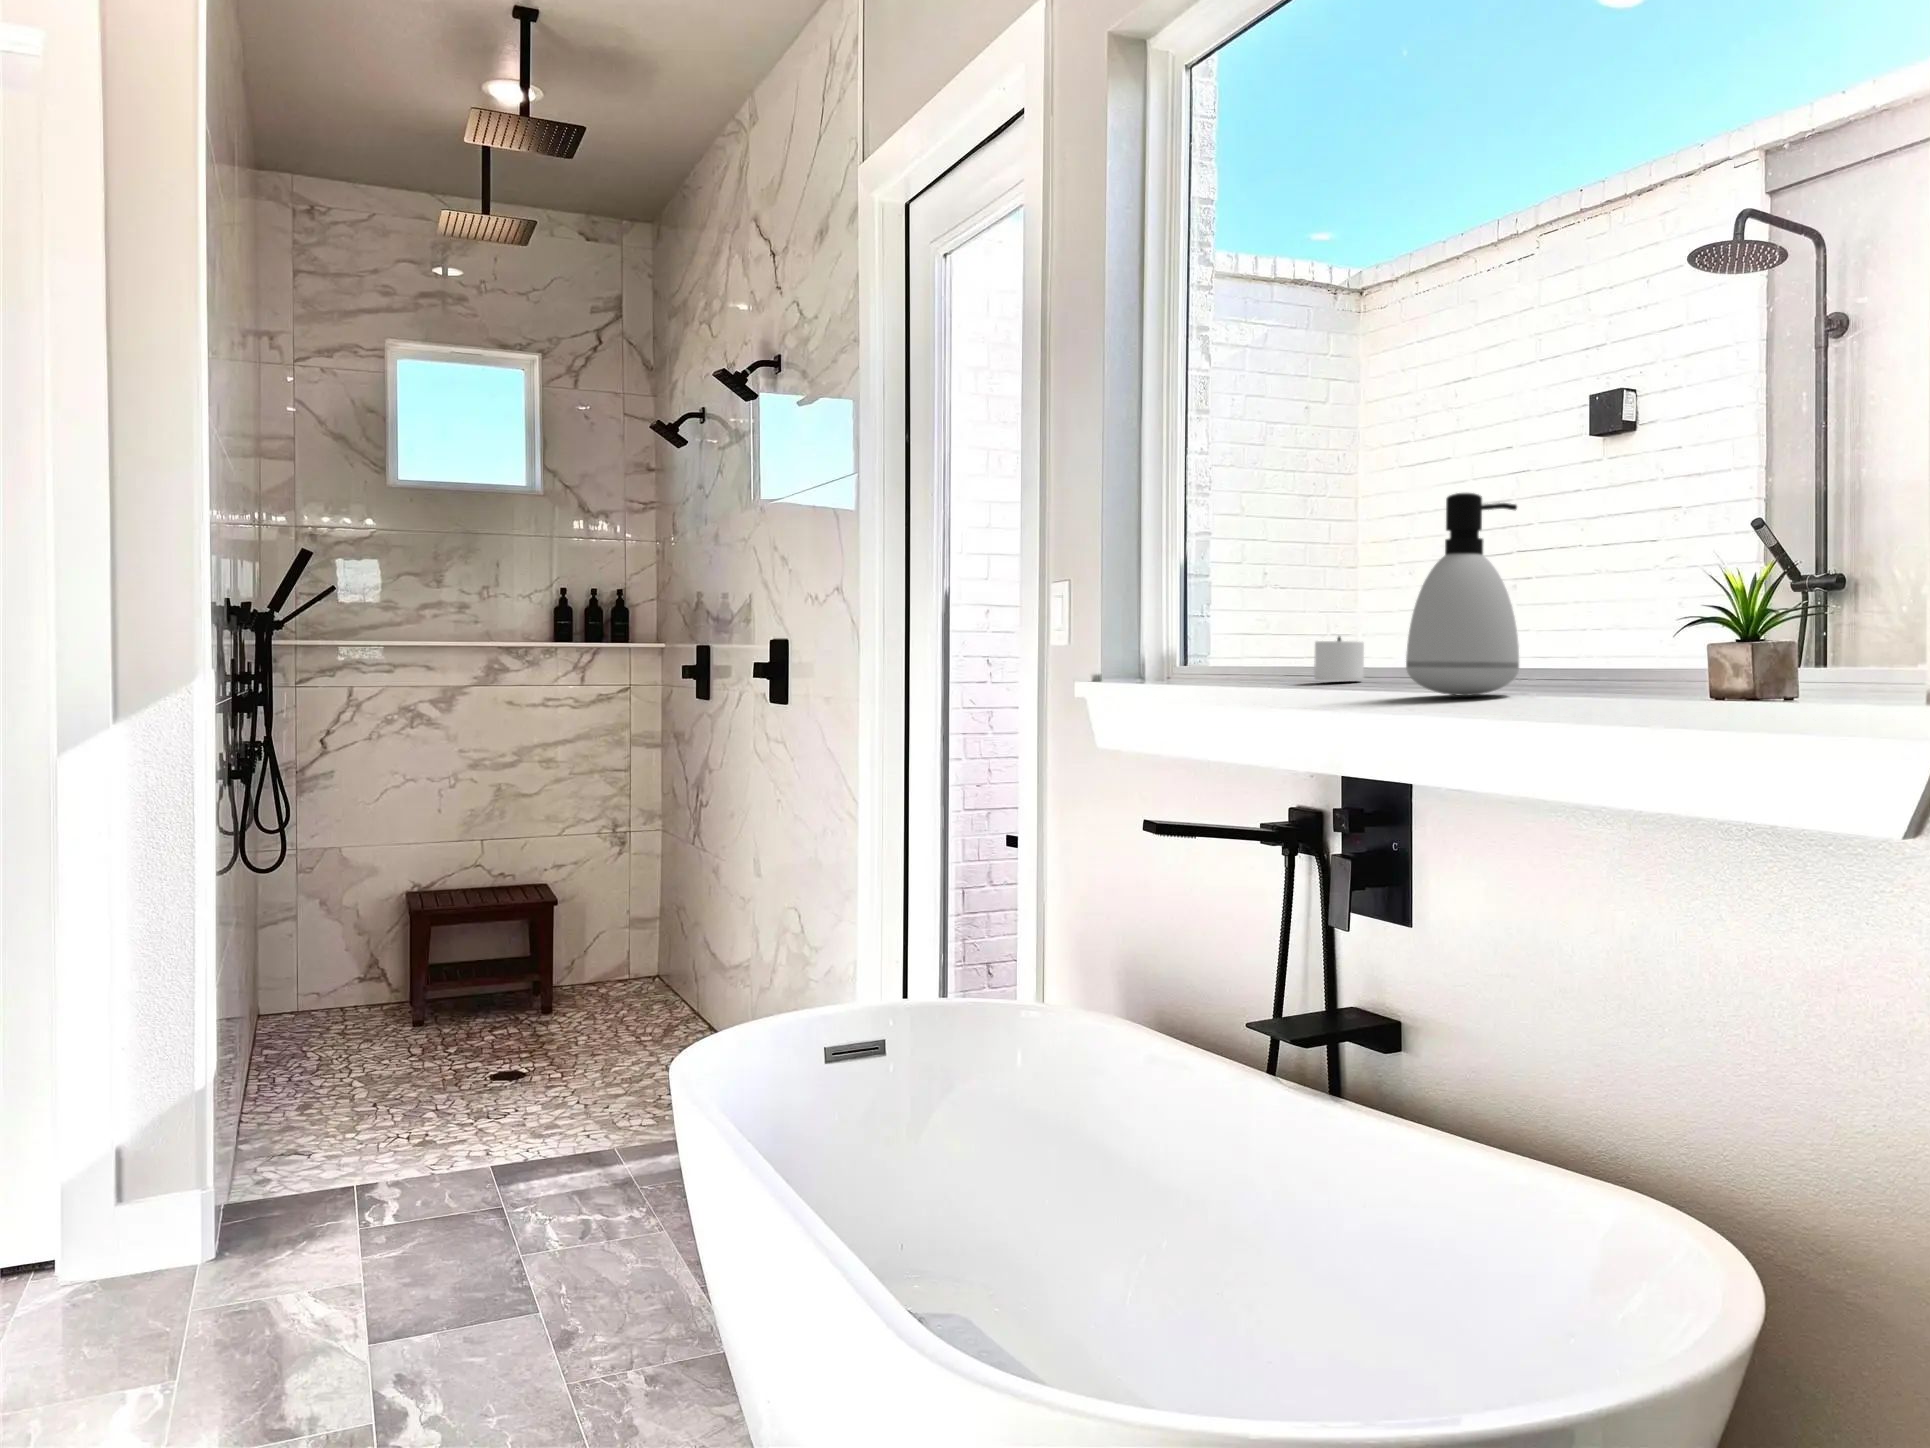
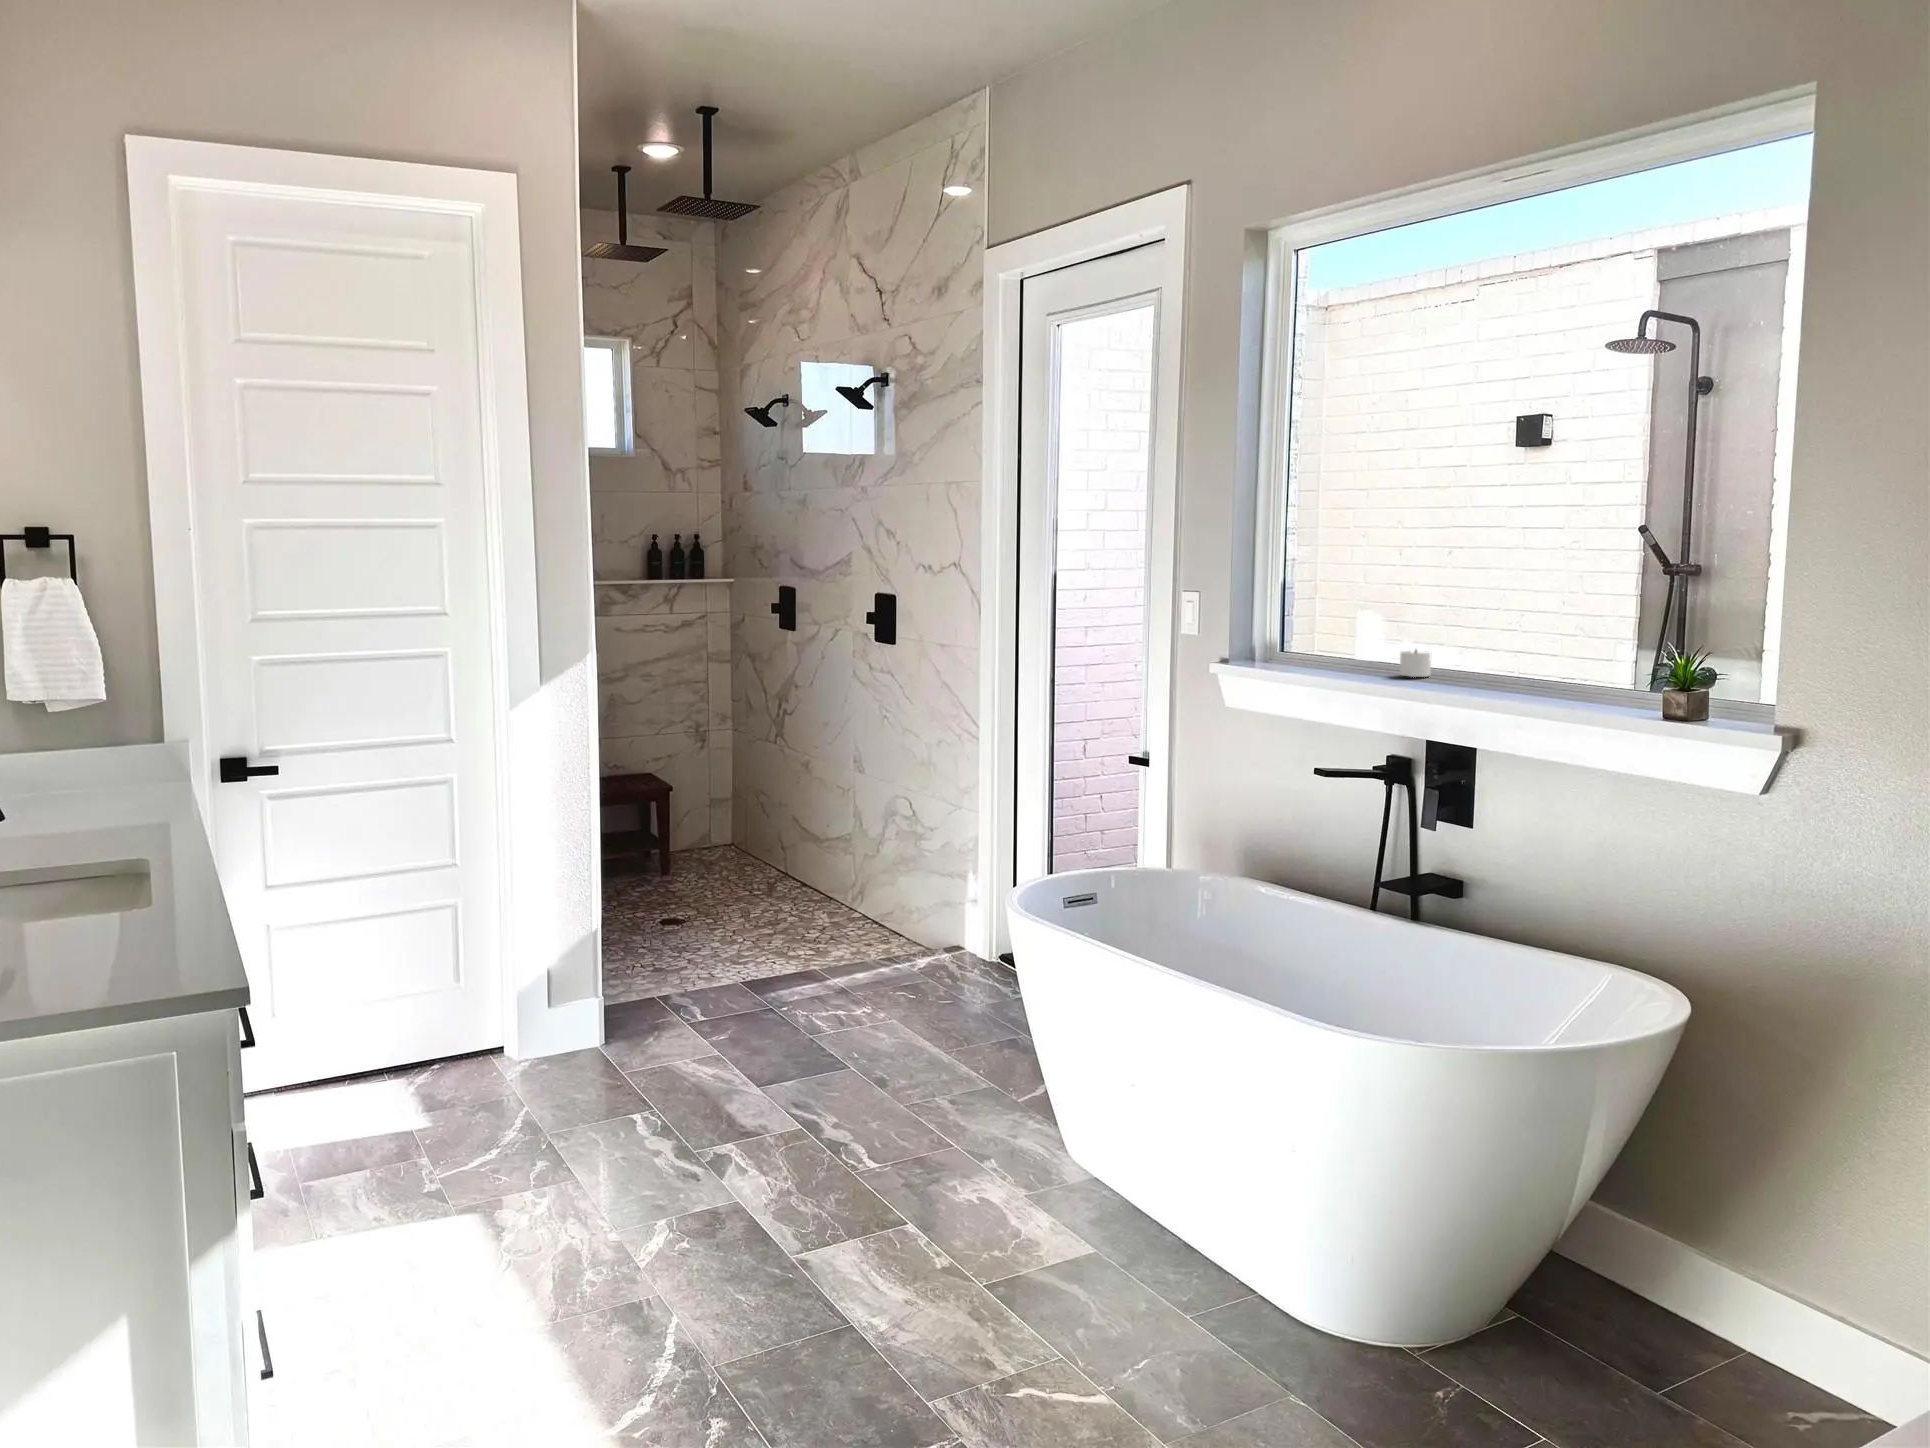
soap dispenser: present [1406,493,1519,696] -> none [1490,595,1554,705]

